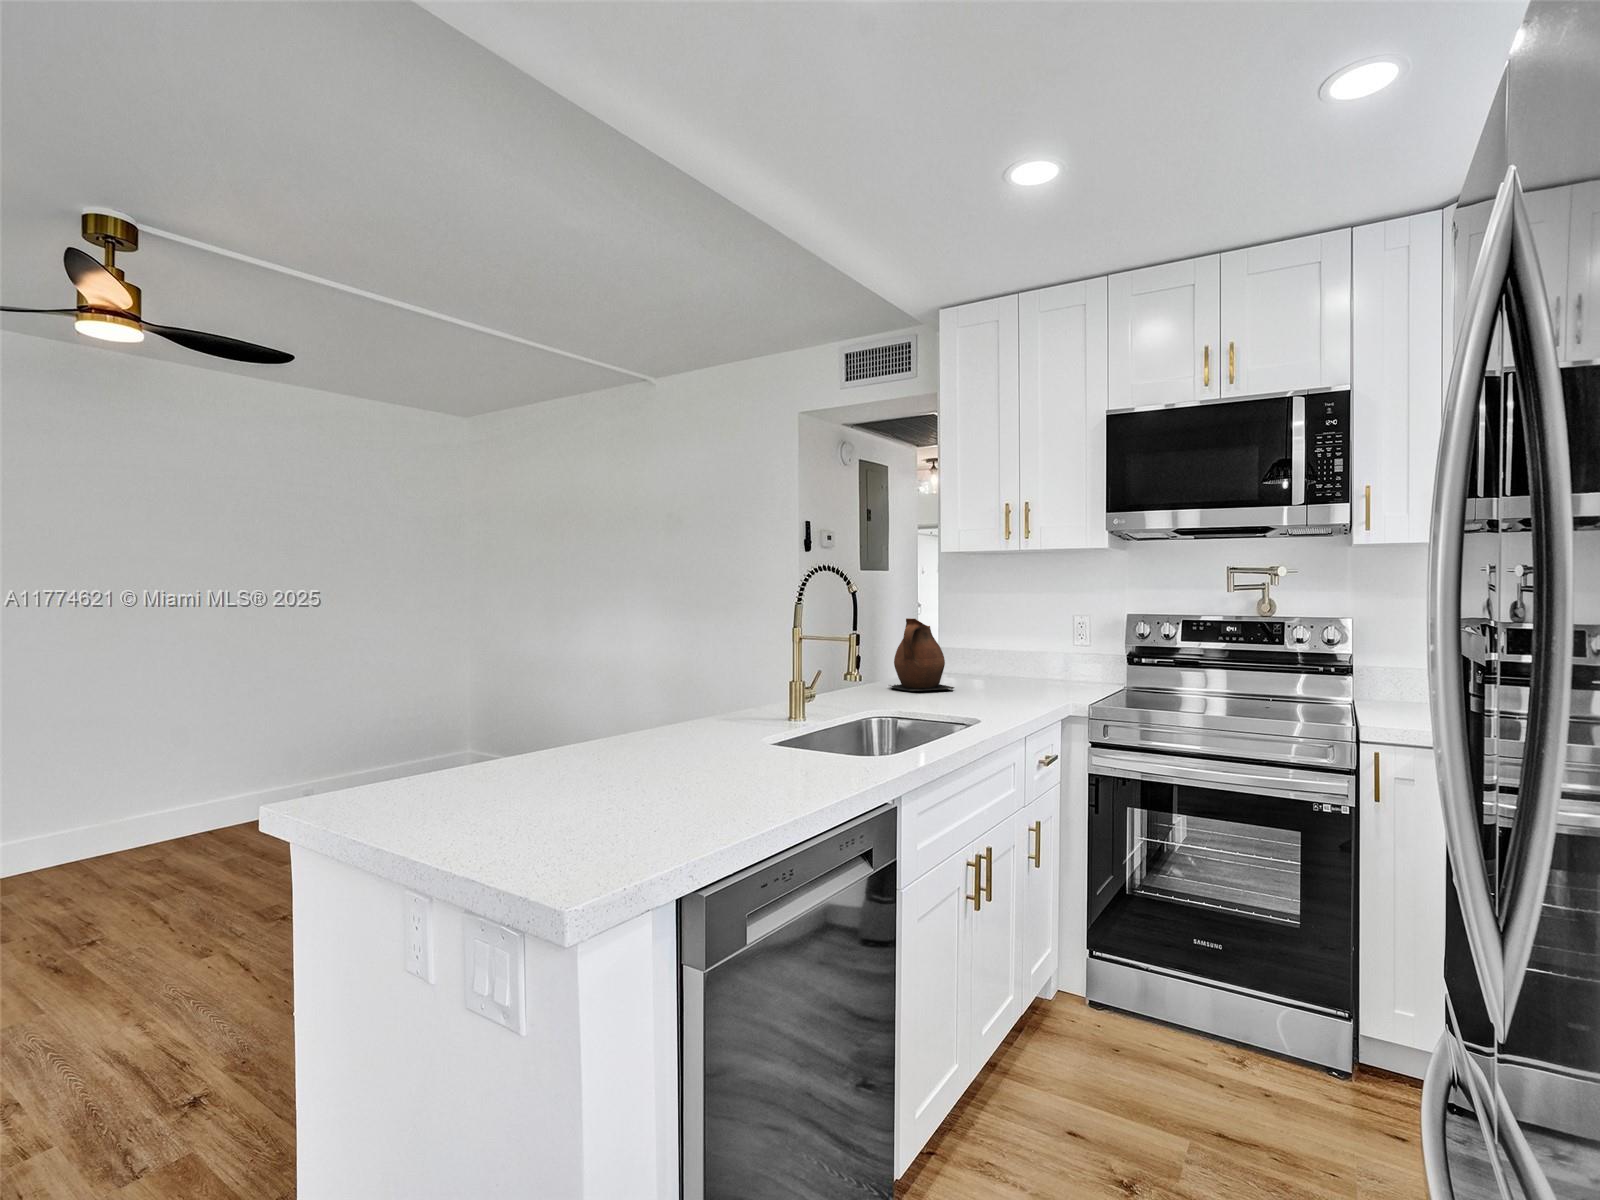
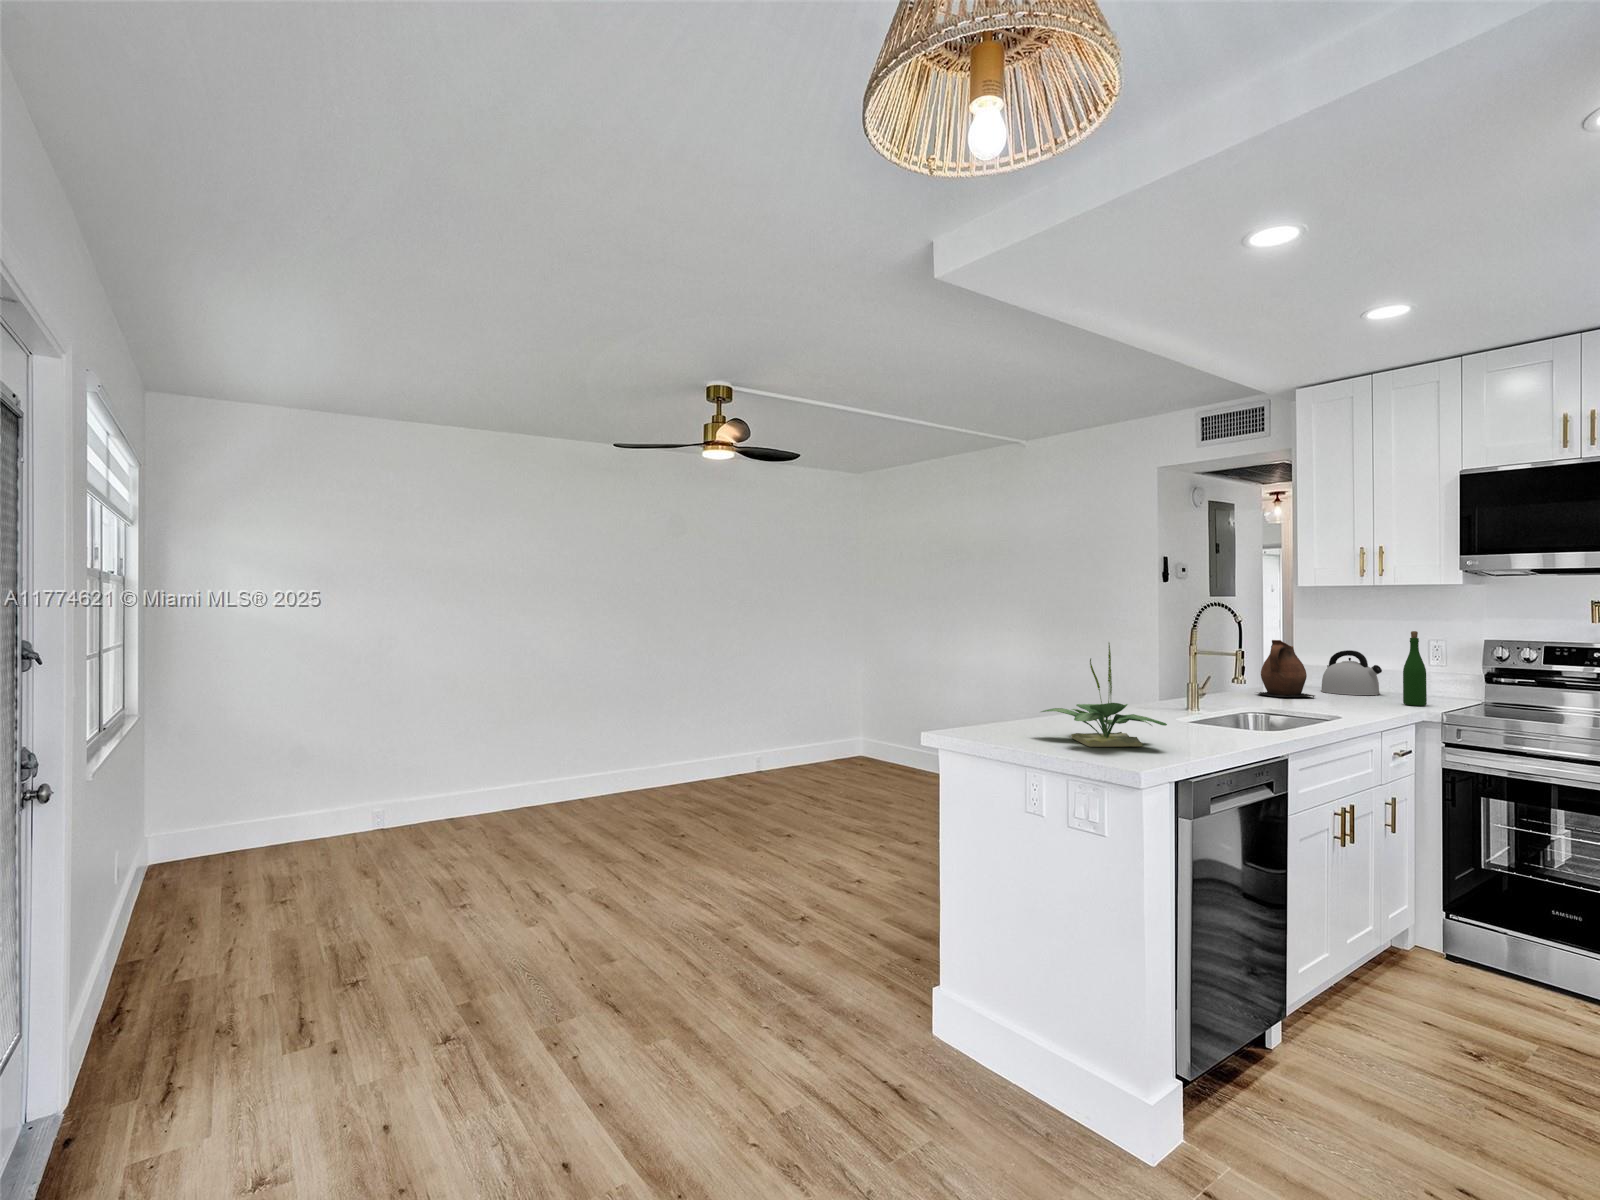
wine bottle: none [1047,605,1072,697] -> present [1403,631,1427,706]
potted plant: none [475,625,682,828] -> present [1041,643,1167,747]
kettle: none [962,630,1026,684] -> present [1321,650,1382,695]

